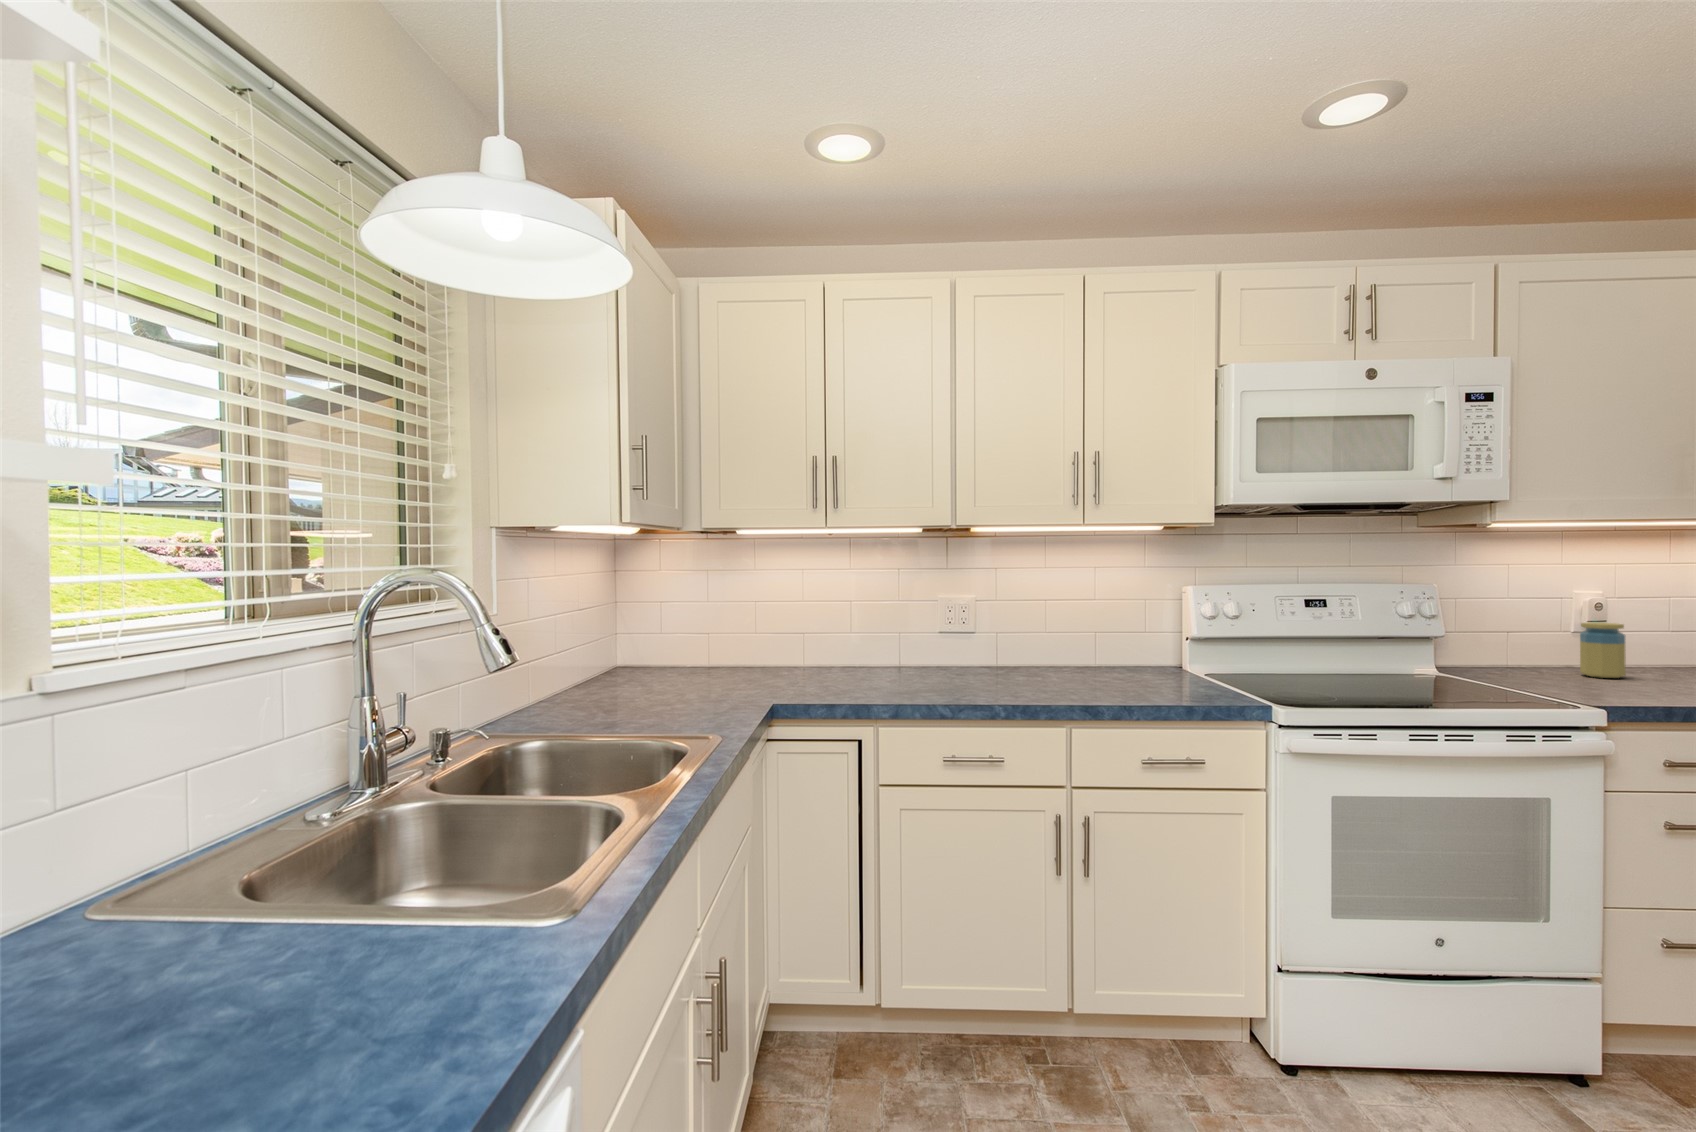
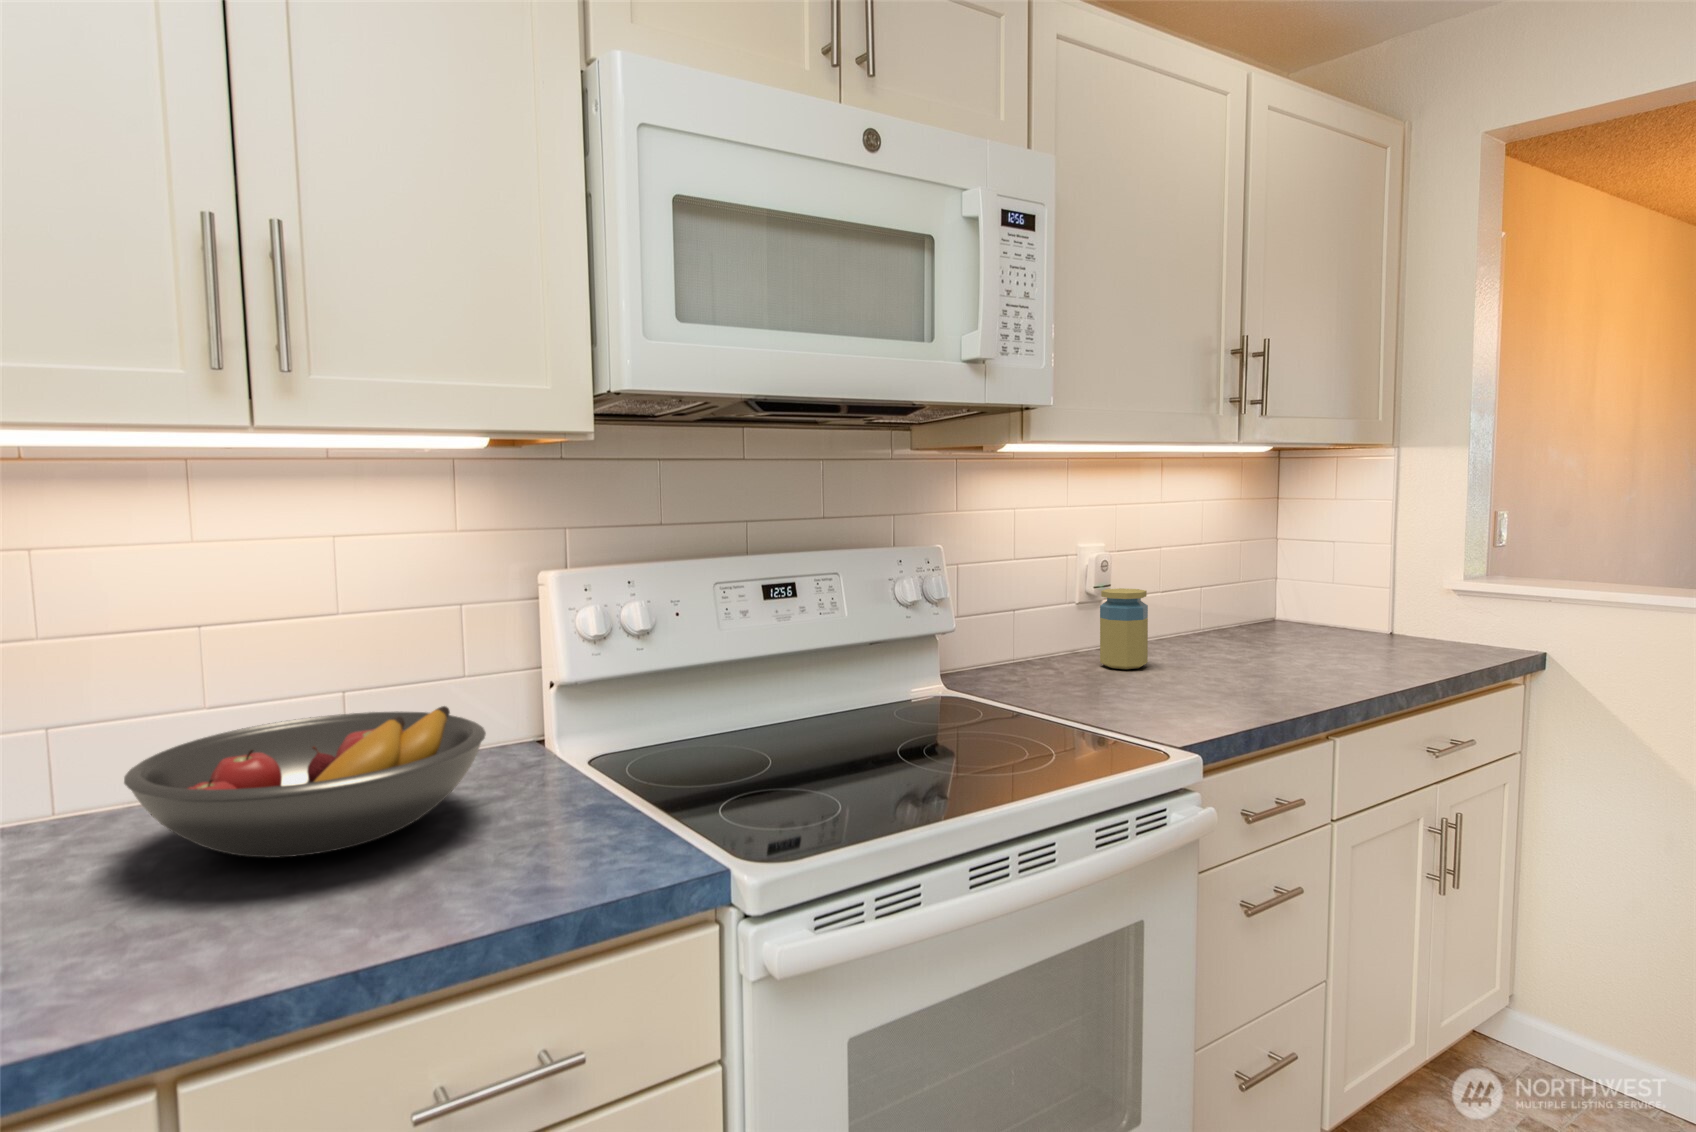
fruit bowl: none [1033,637,1163,683] -> present [124,706,486,857]

